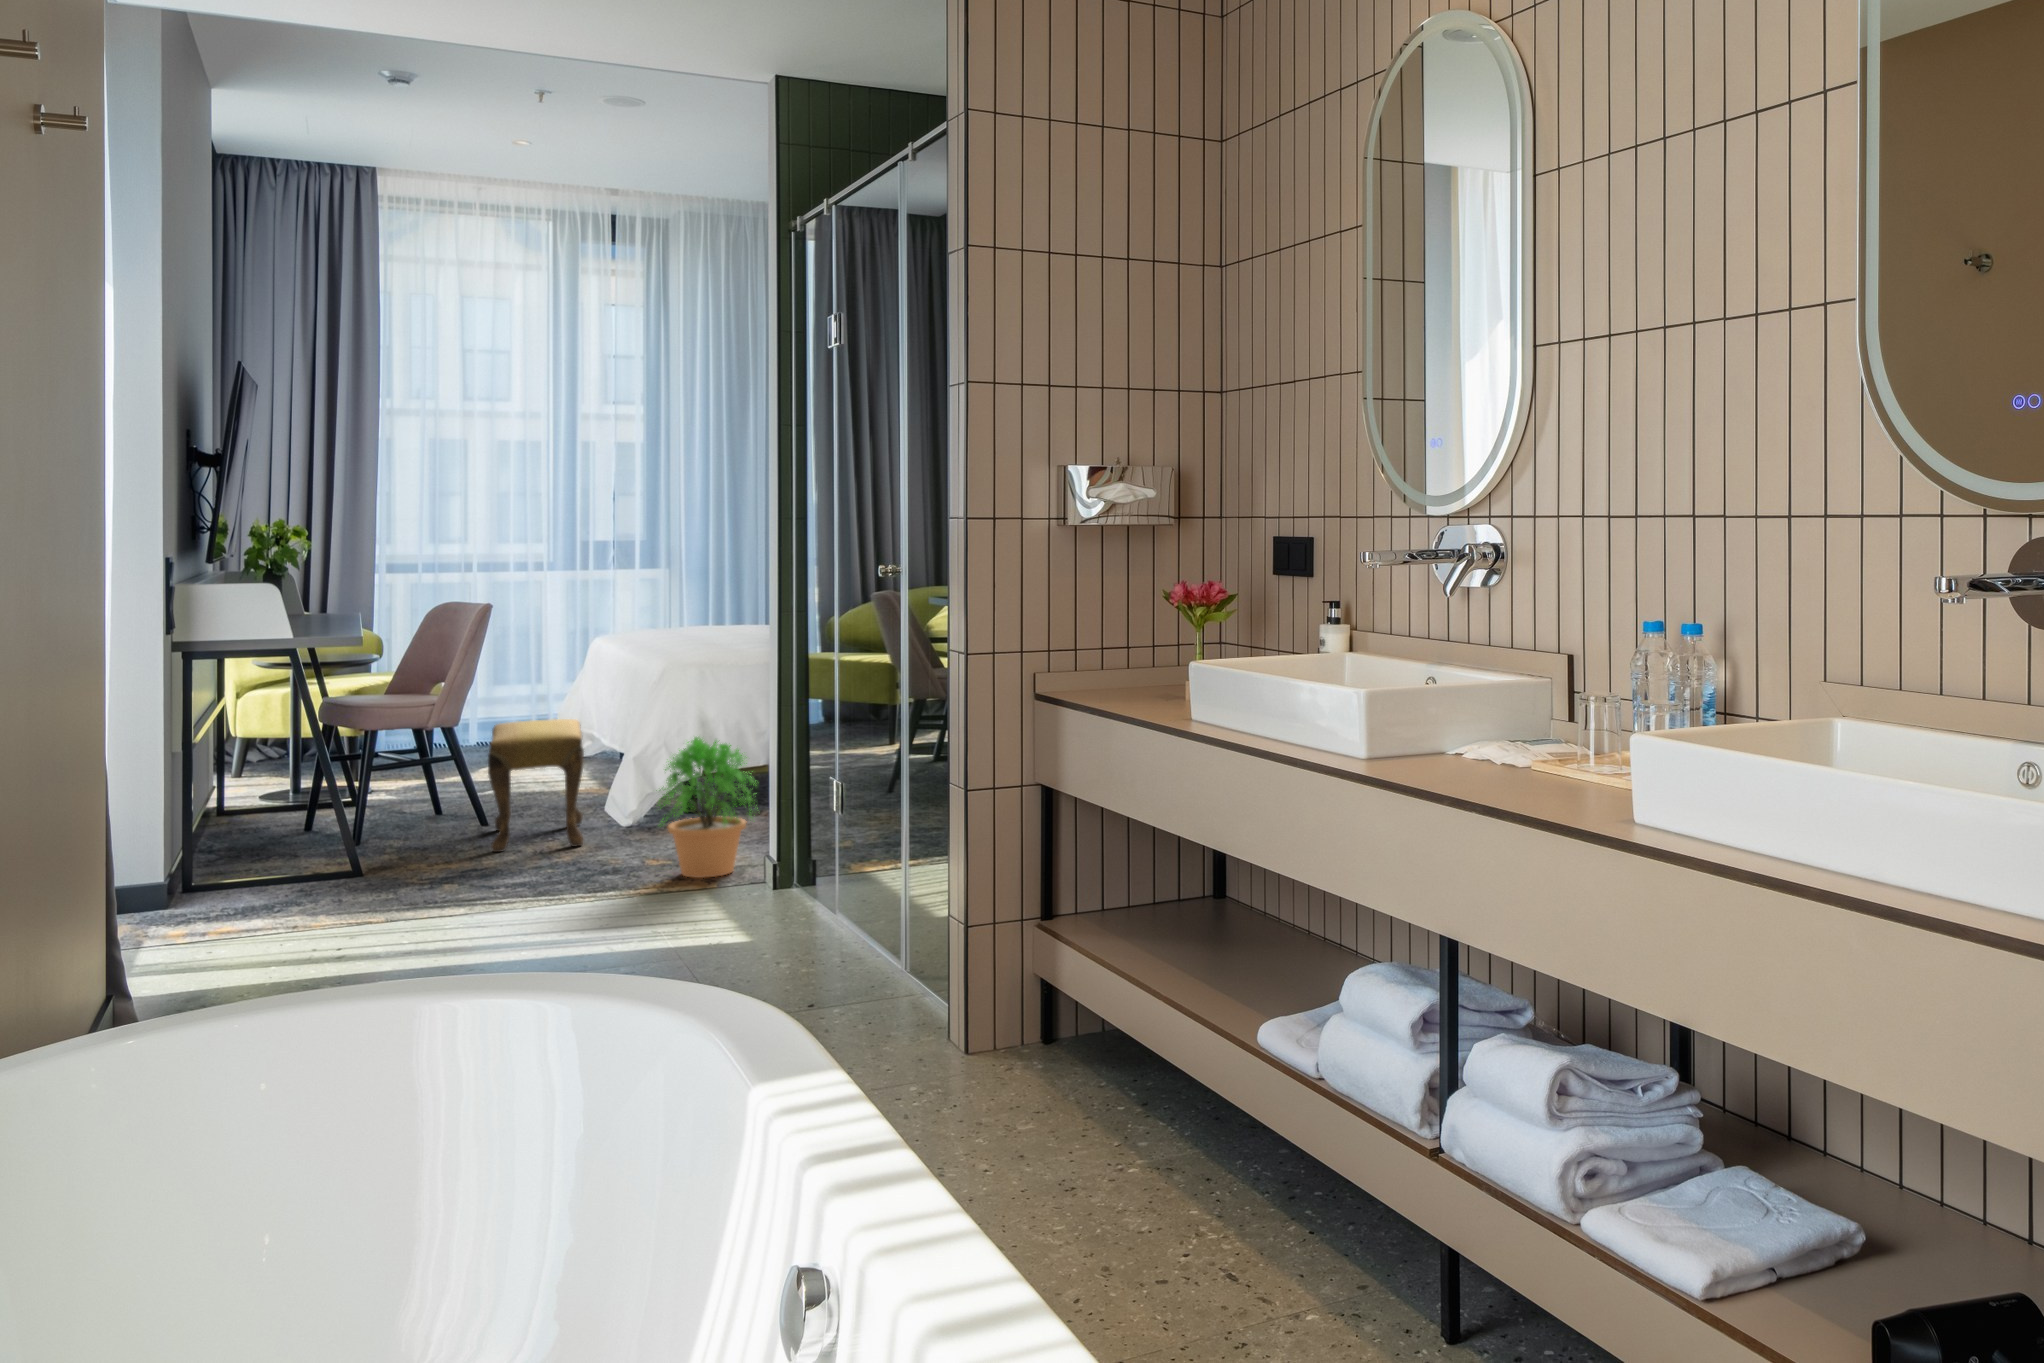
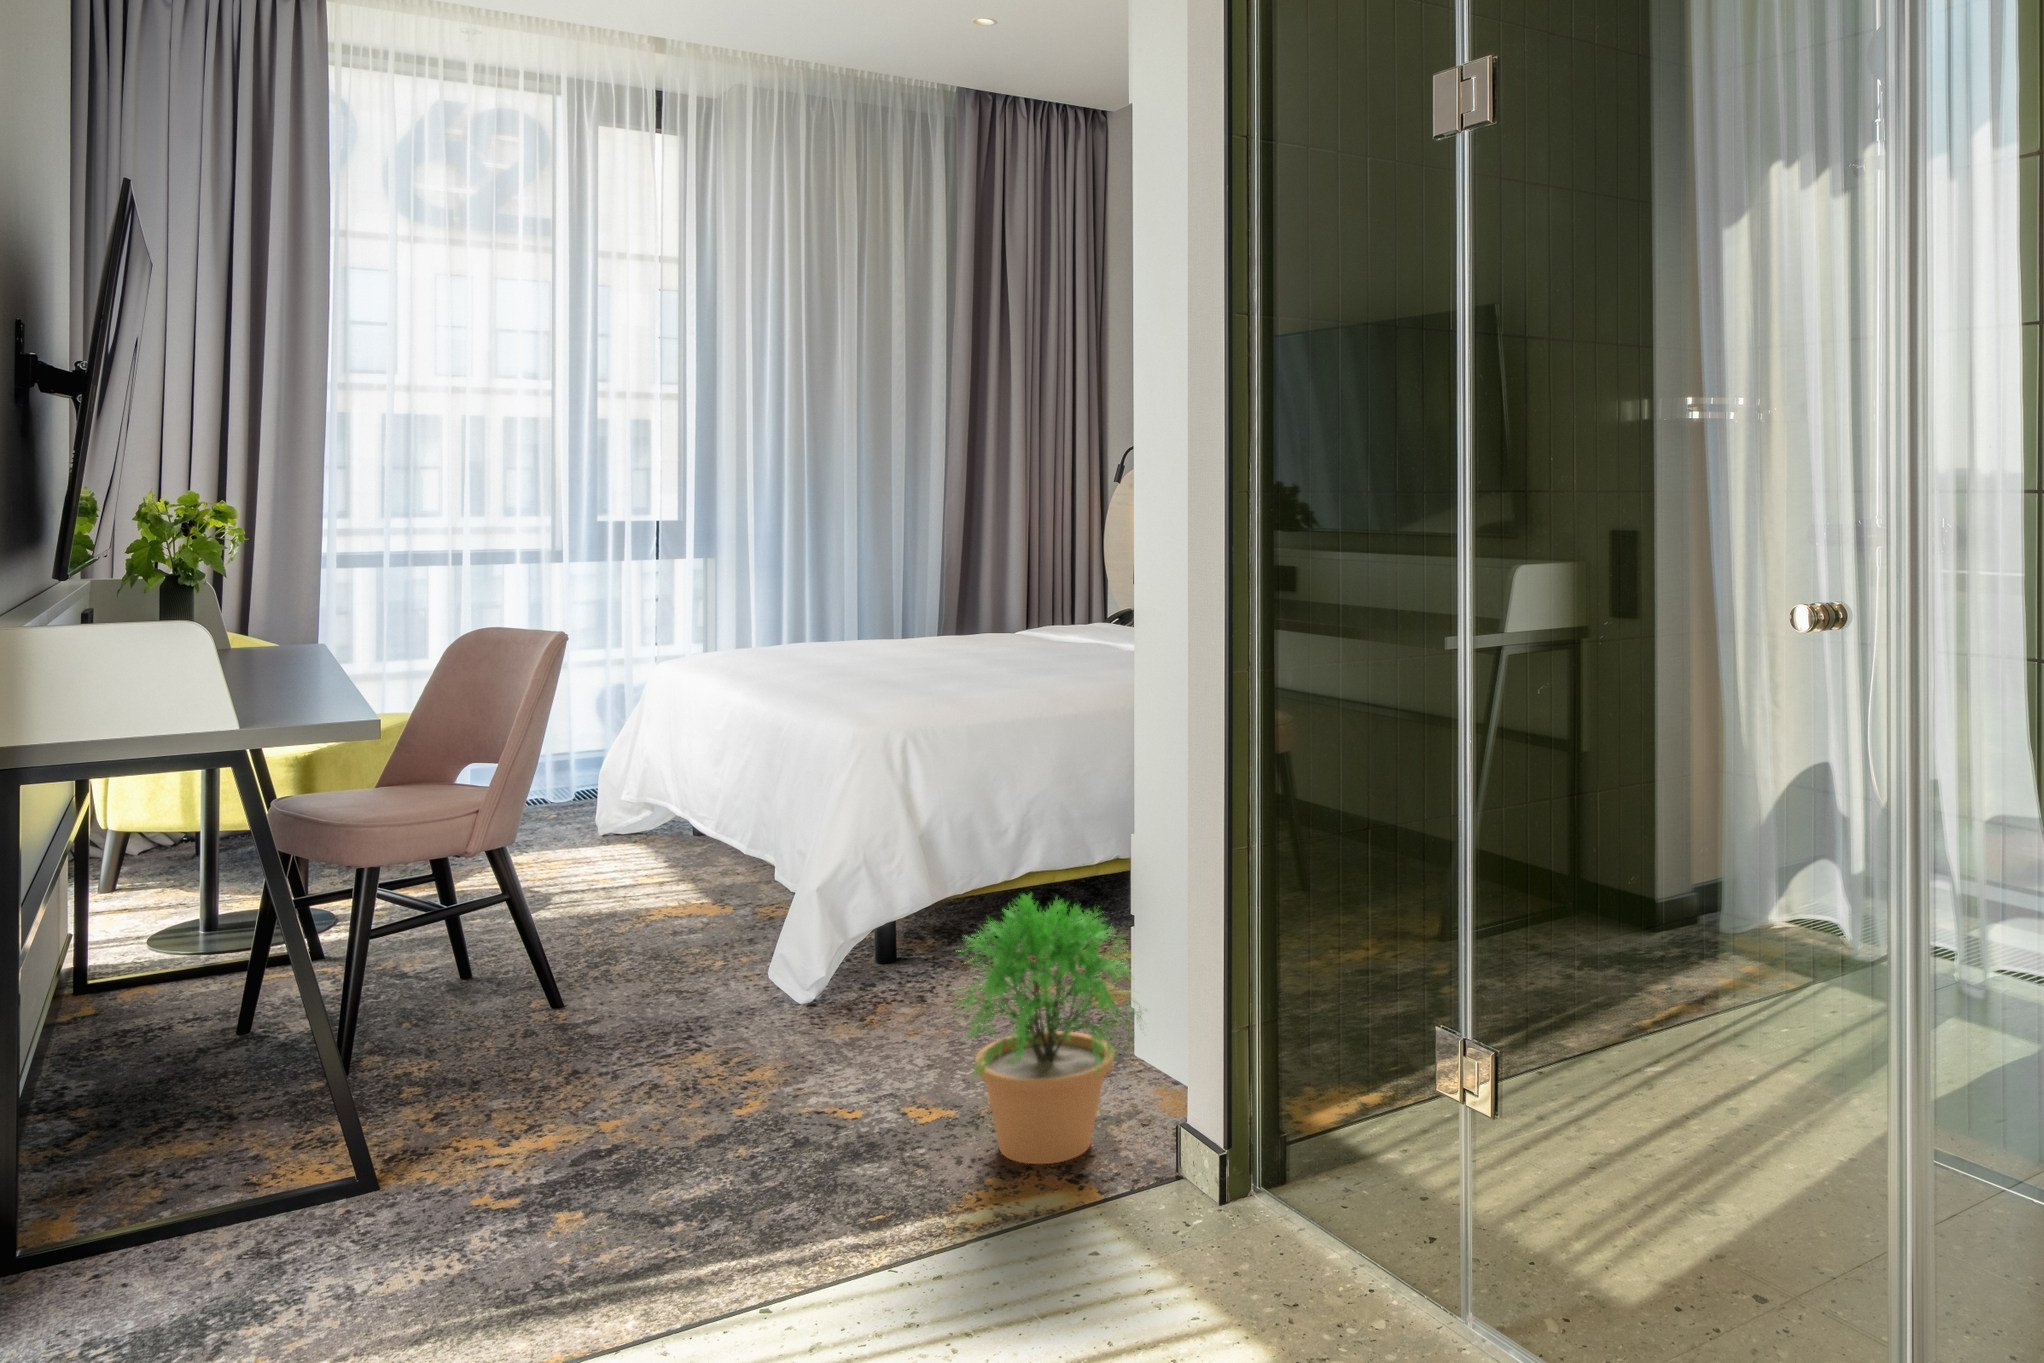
footstool: present [488,719,584,852] -> none [578,826,761,1089]

